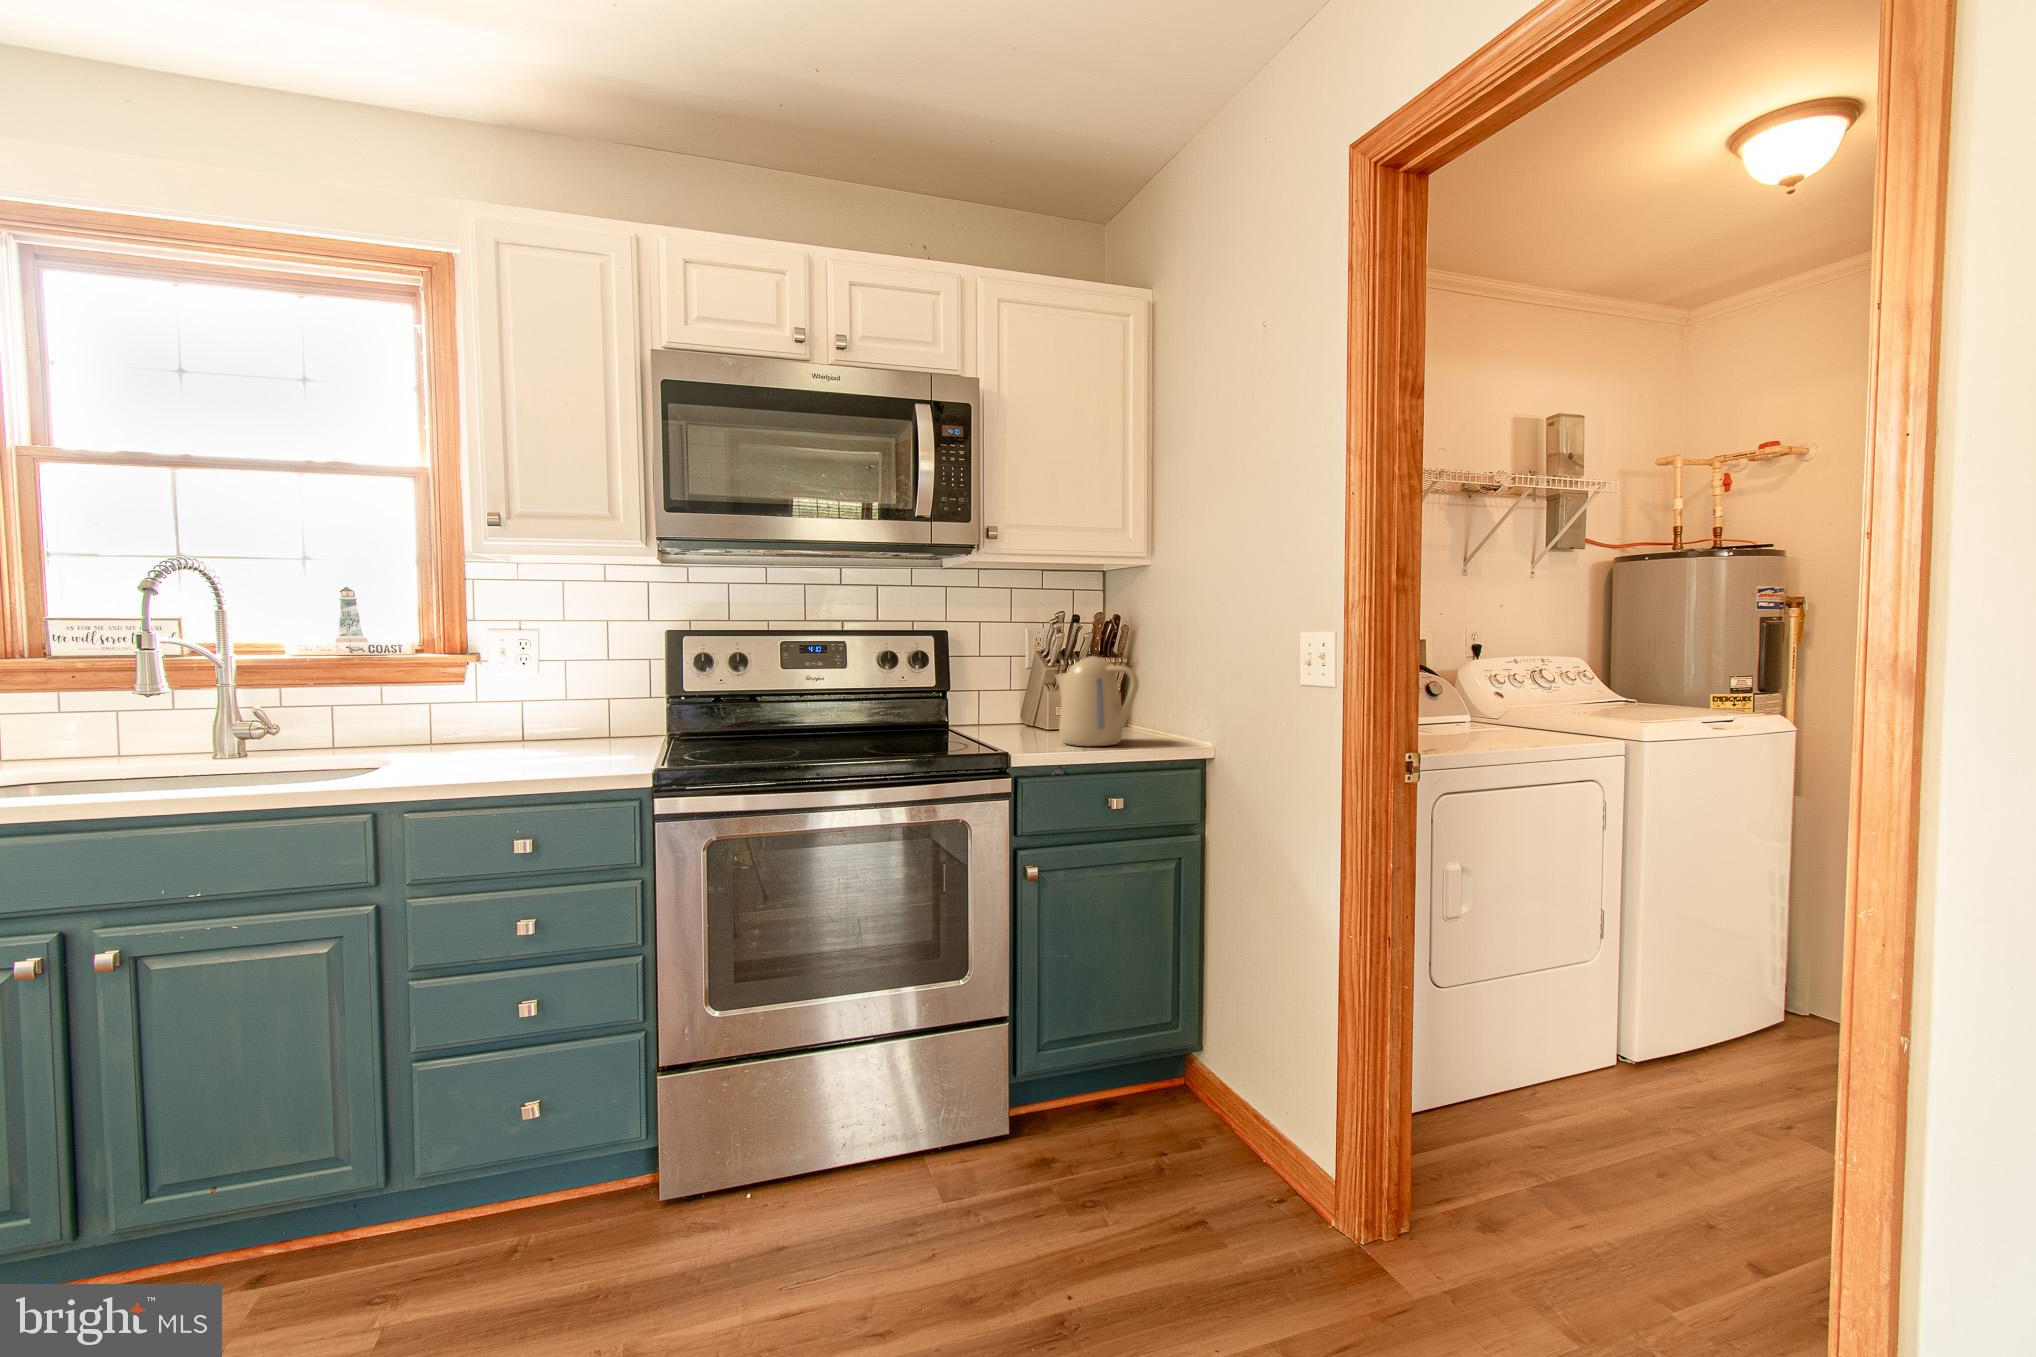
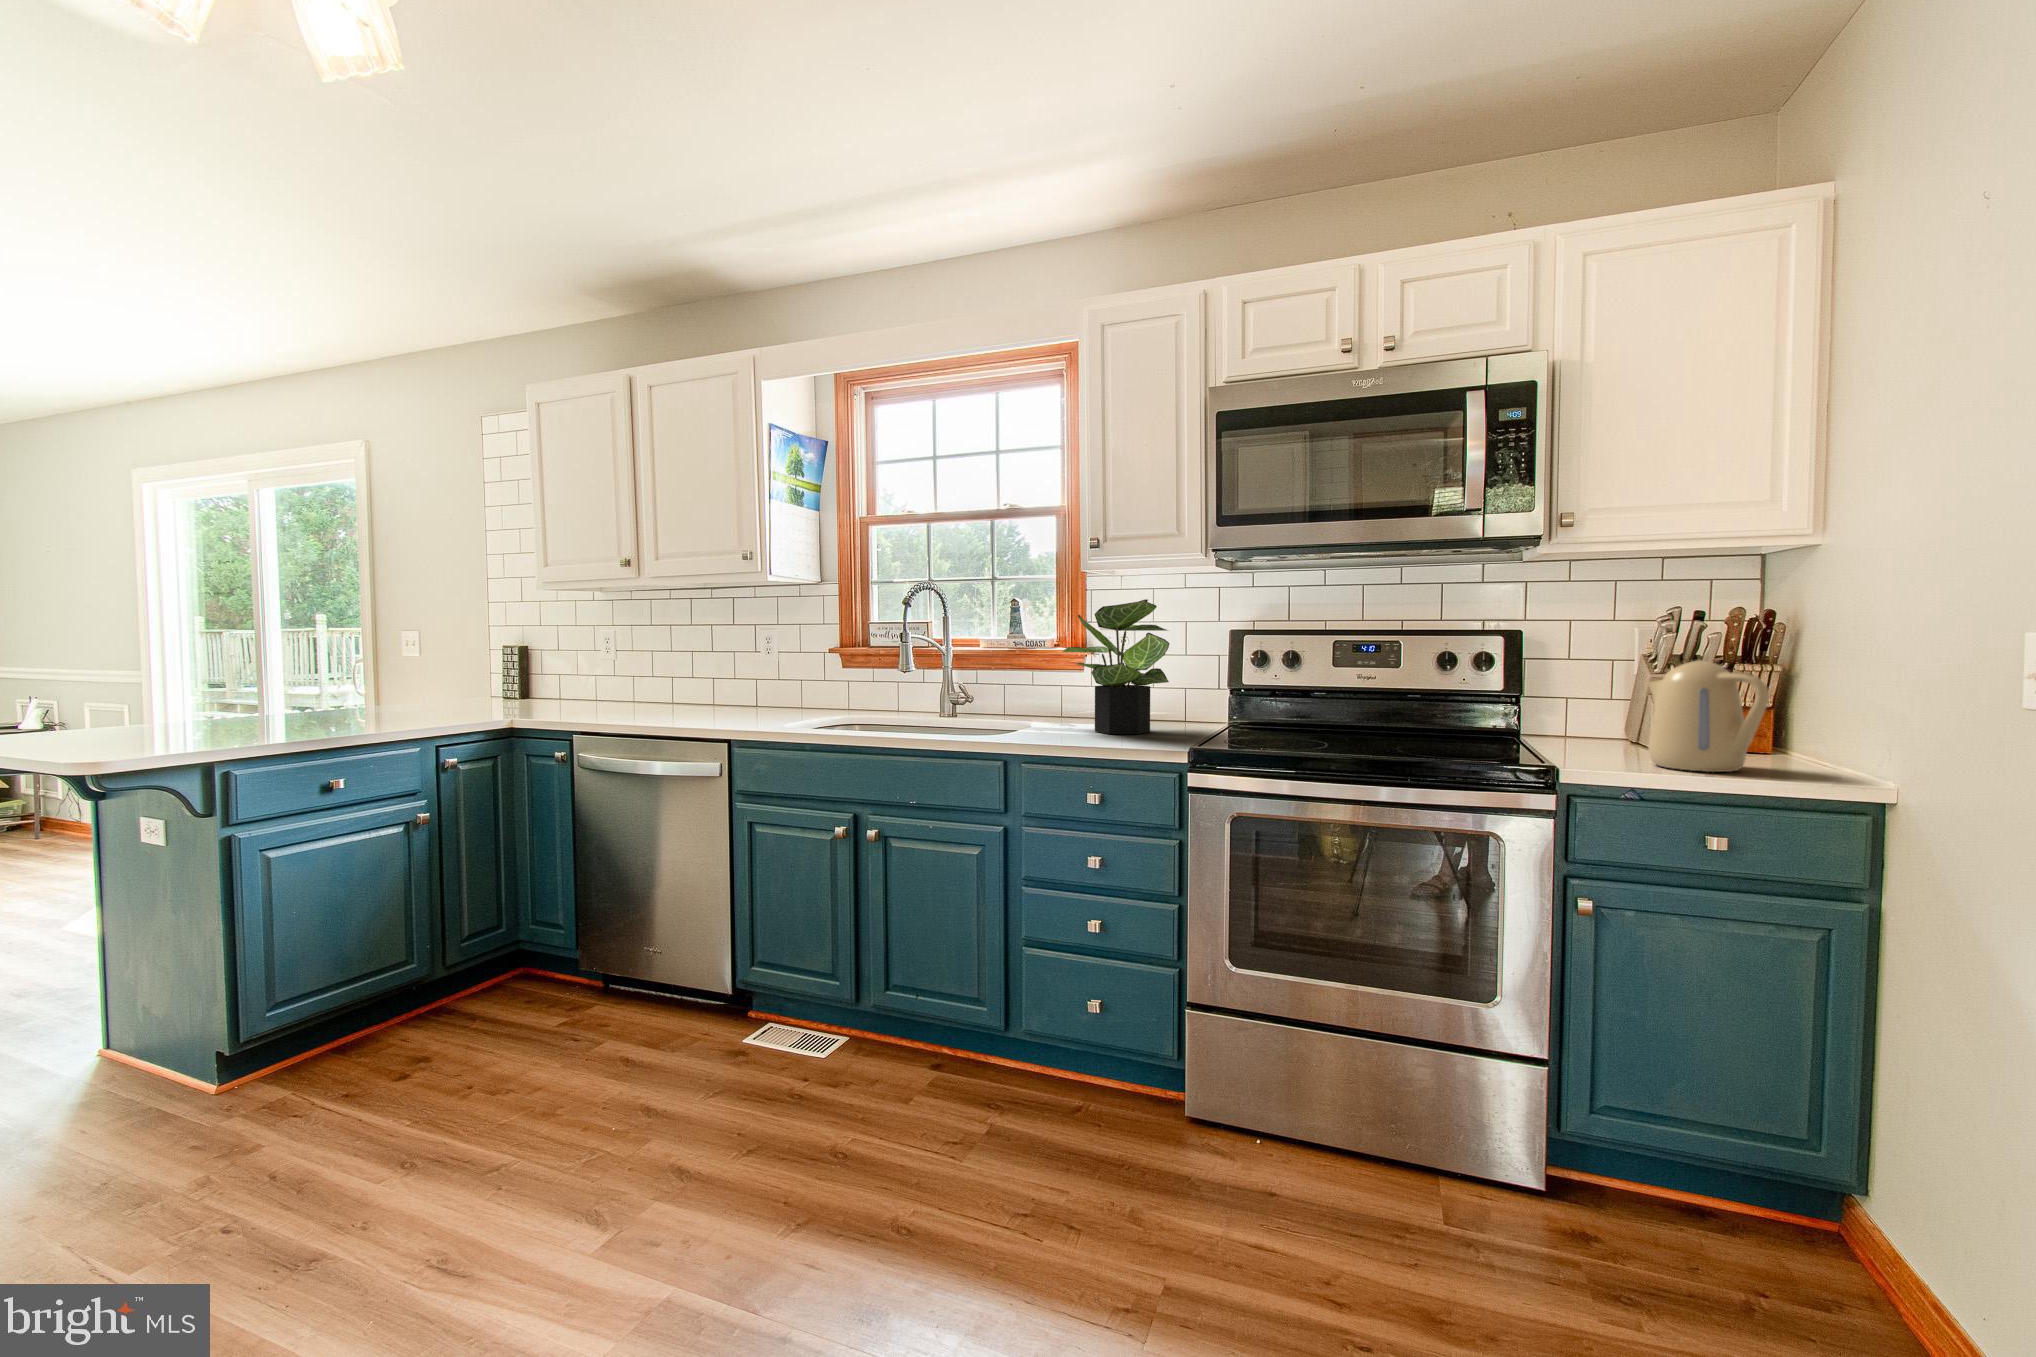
potted plant: none [437,593,598,761] -> present [1063,599,1169,734]

